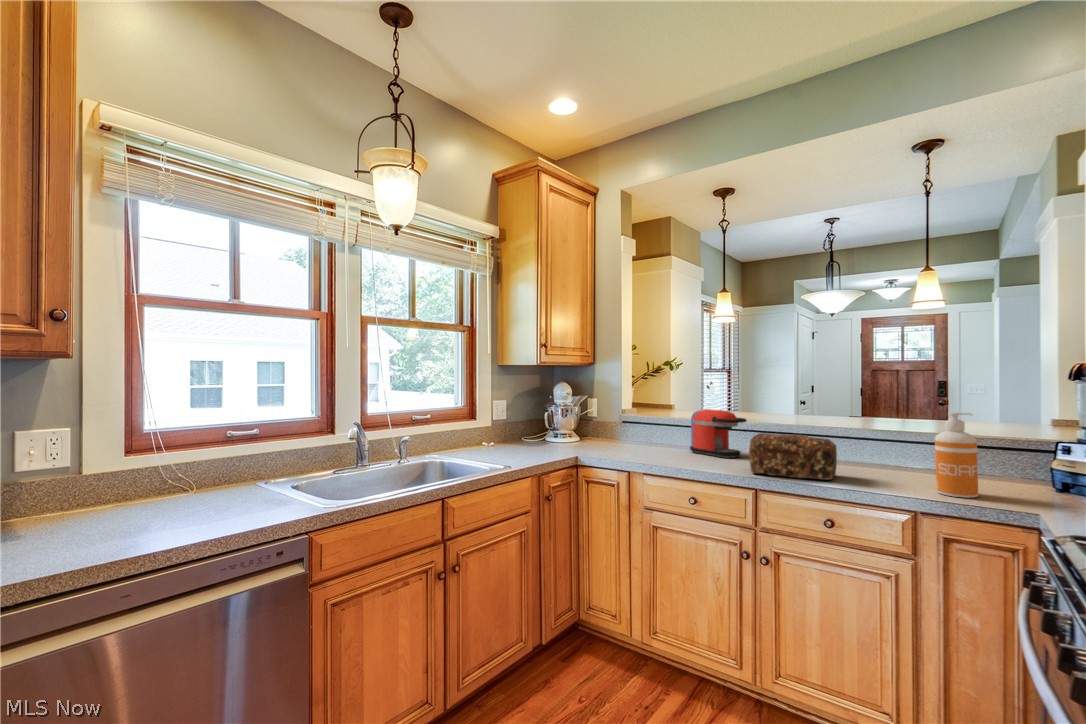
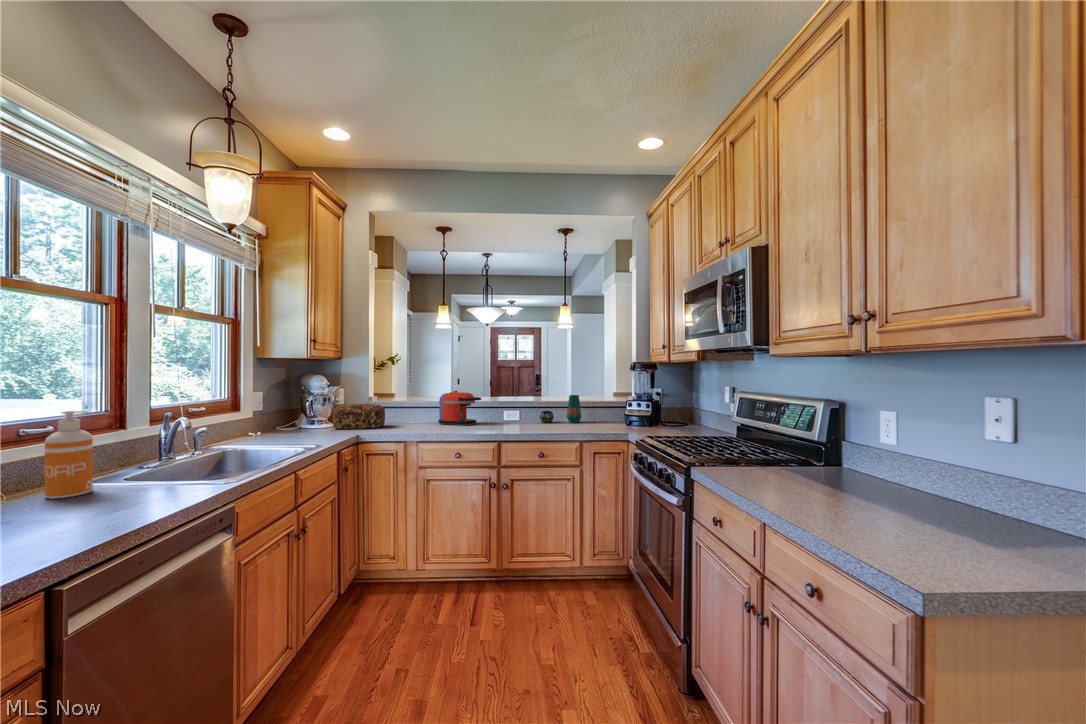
soap dispenser: present [935,412,978,498] -> present [45,411,93,499]
vase: none [849,423,936,474] -> present [540,395,581,423]
bread loaf: present [749,433,837,480] -> present [333,404,385,429]

